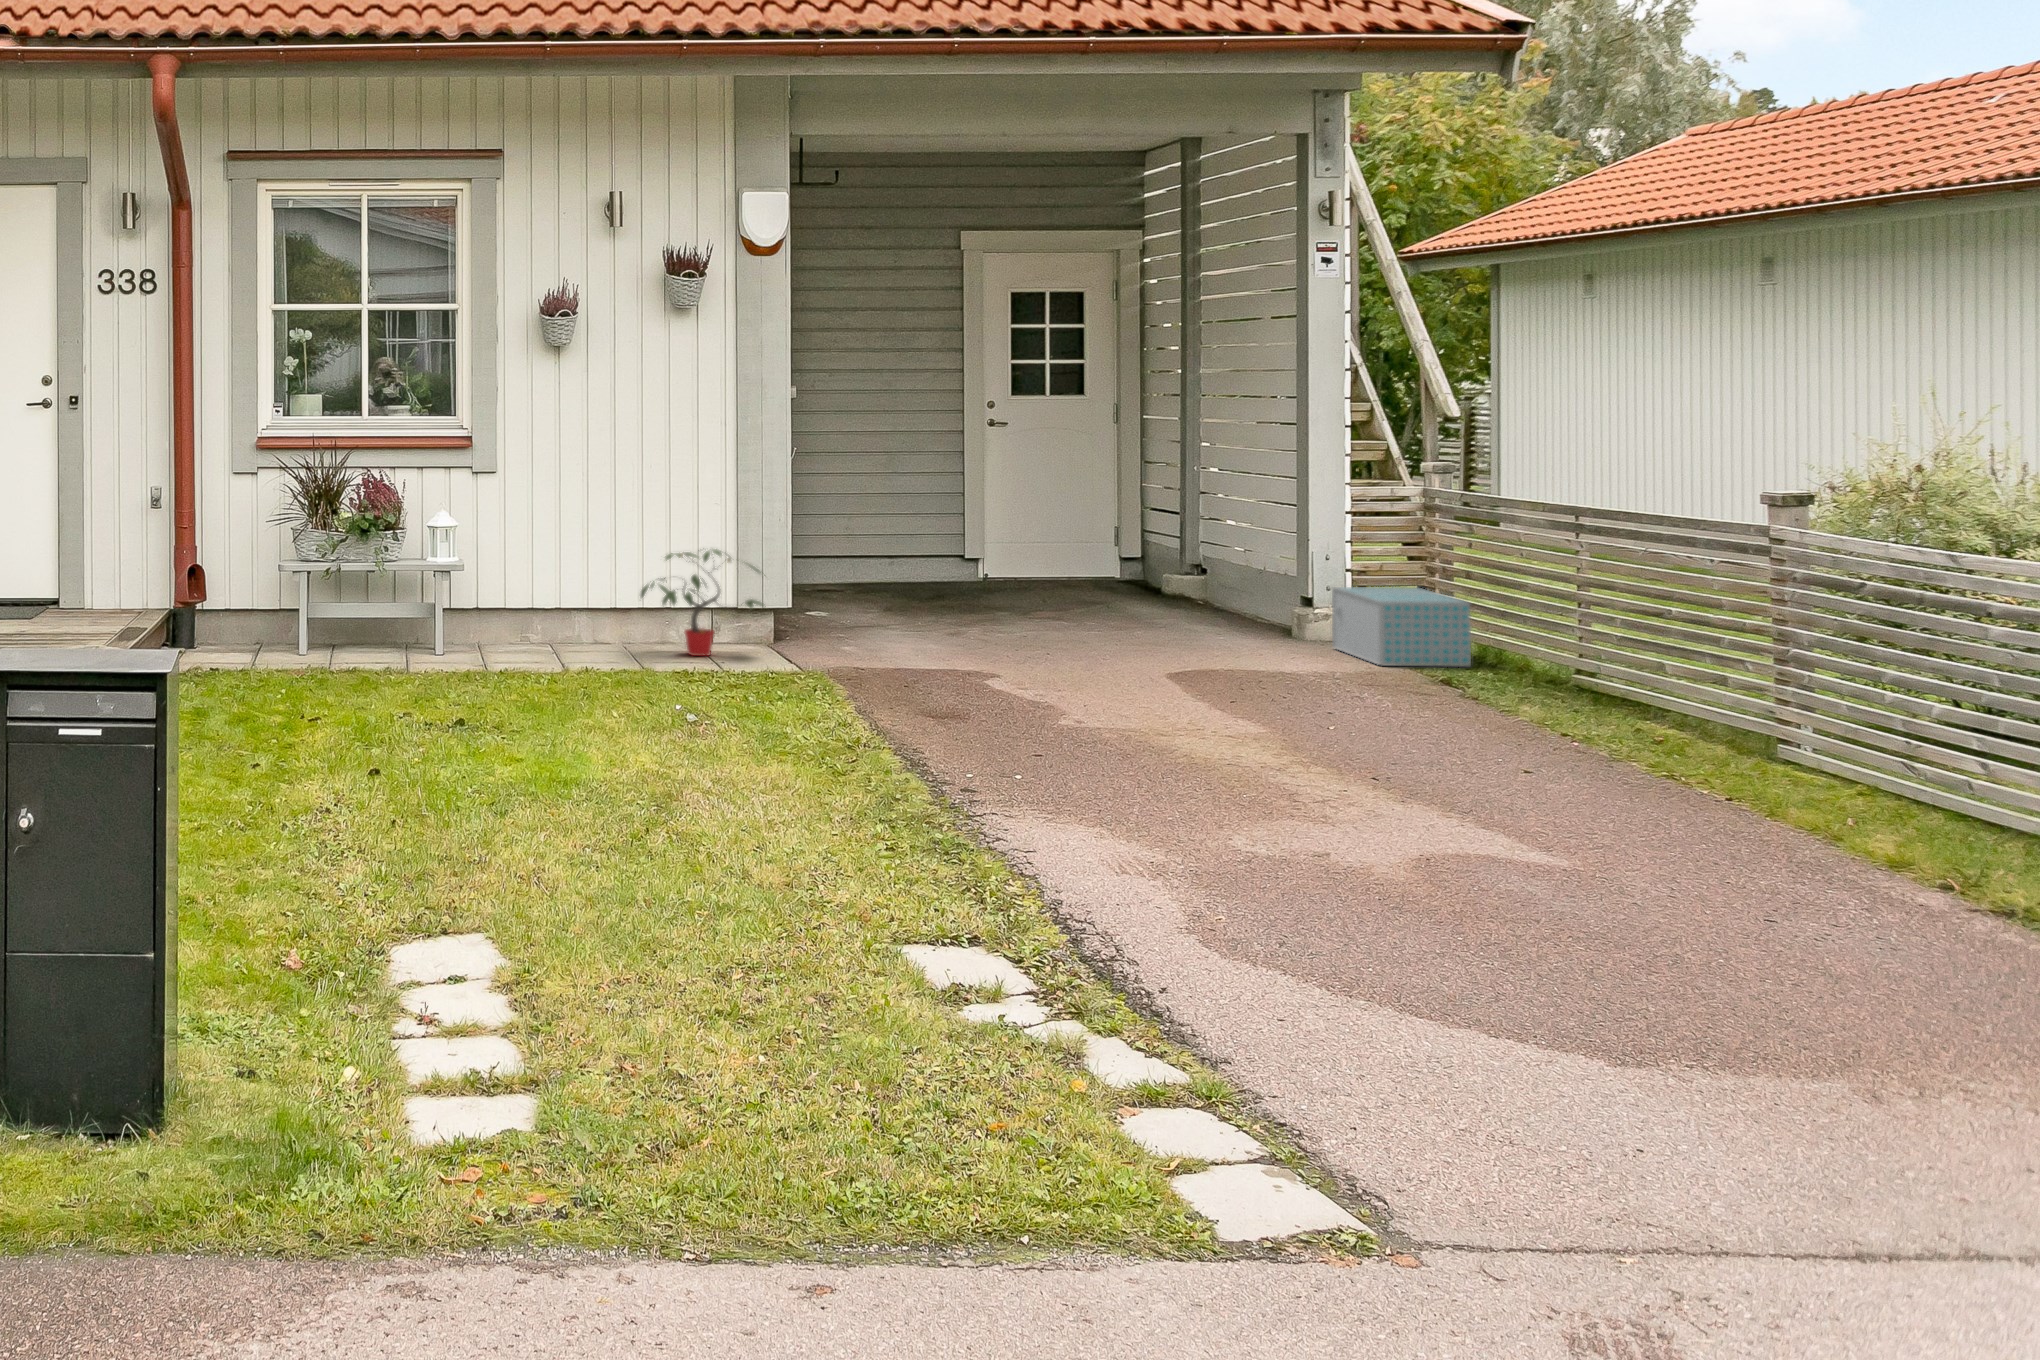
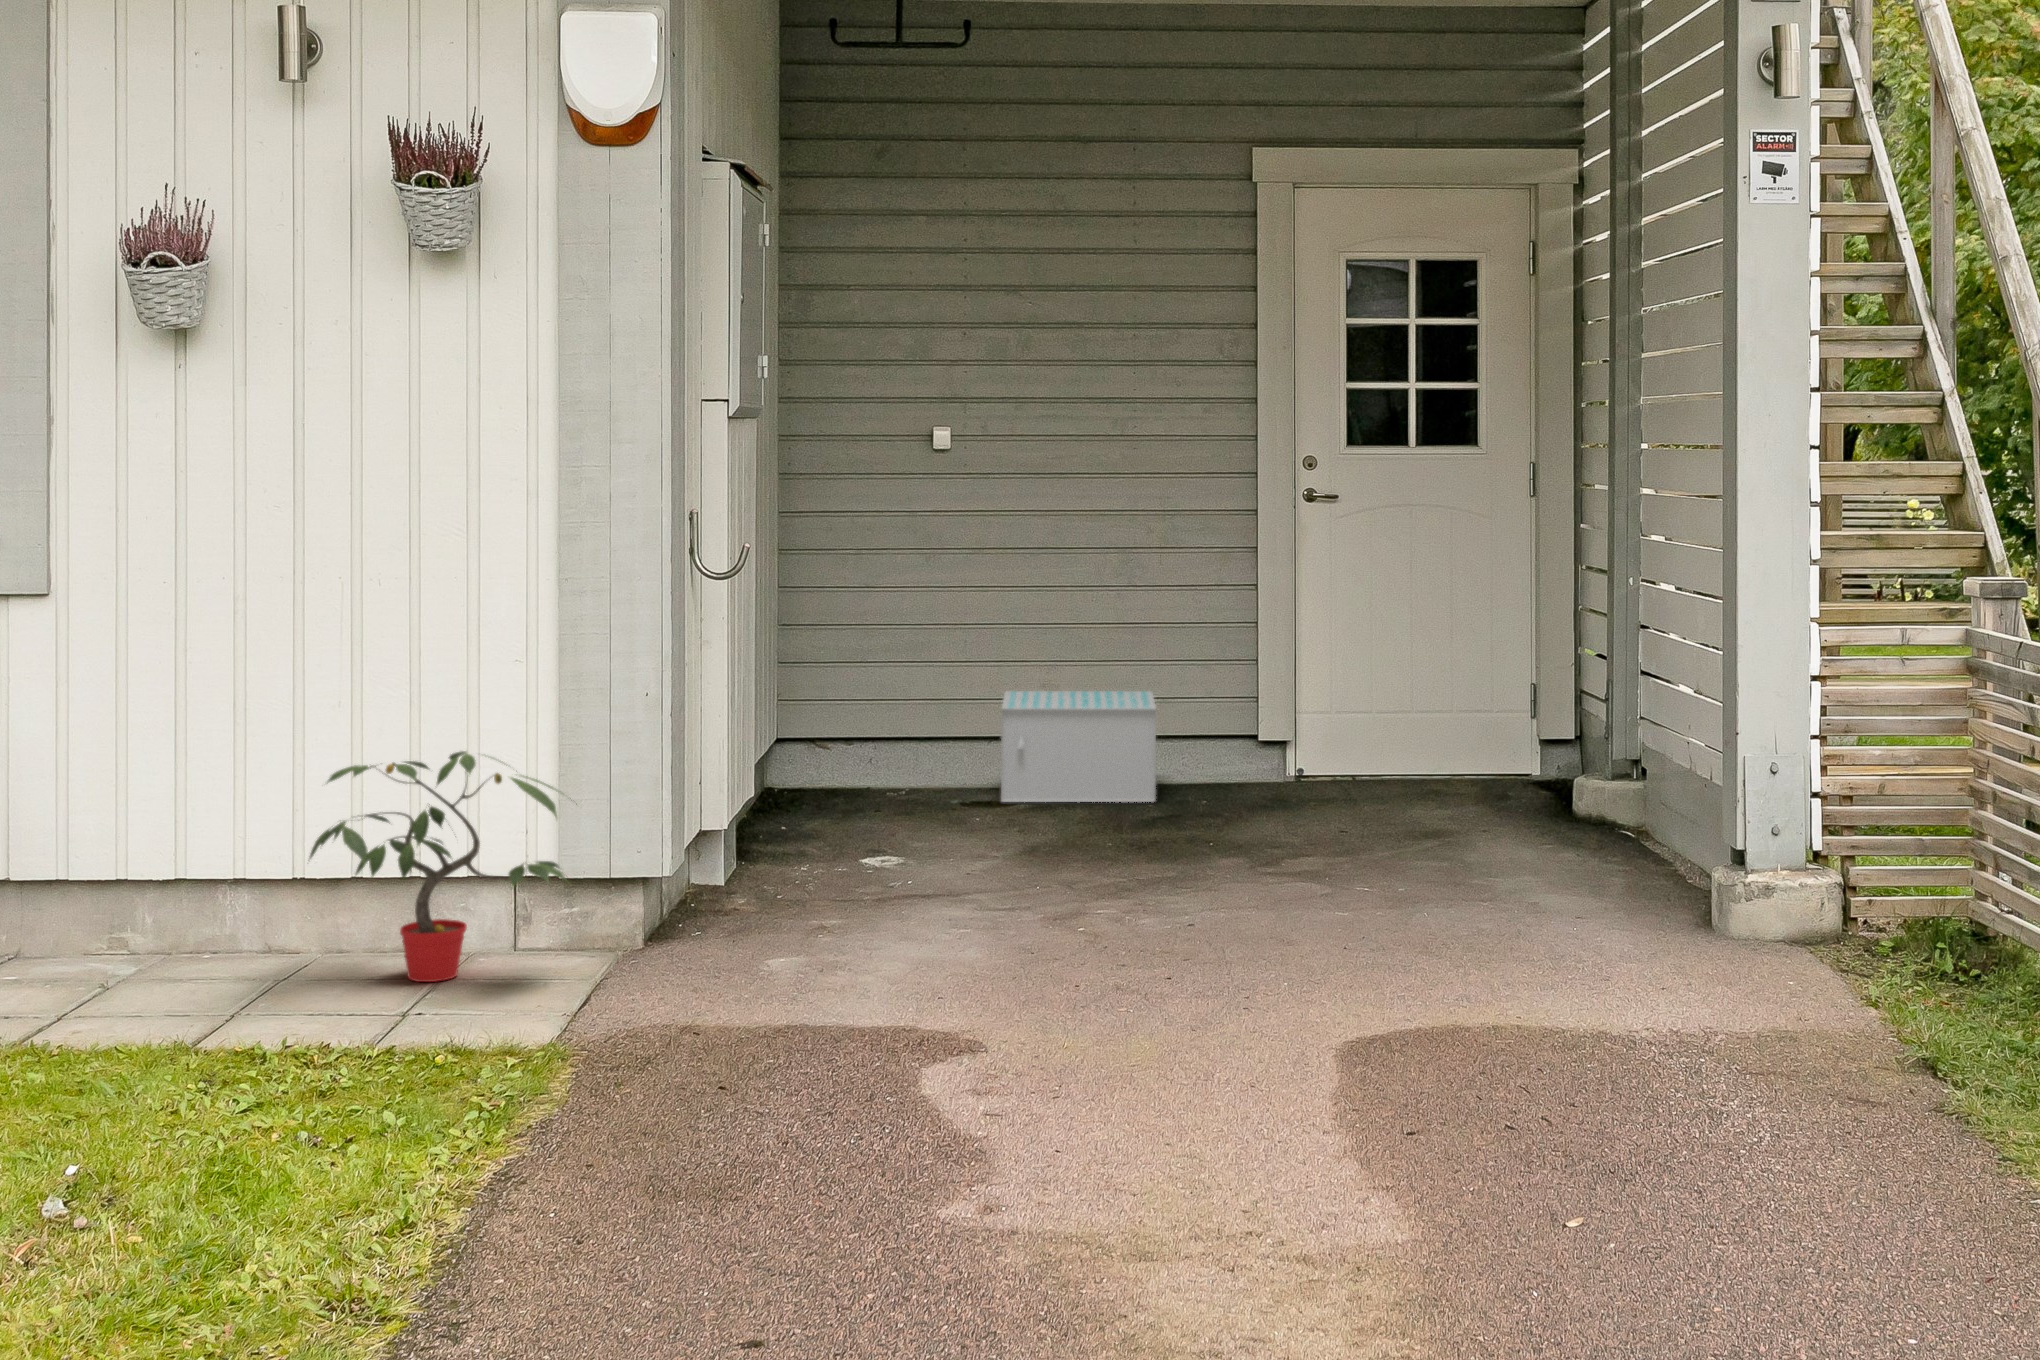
storage box: present [1332,587,1471,666] -> present [1001,691,1156,802]

